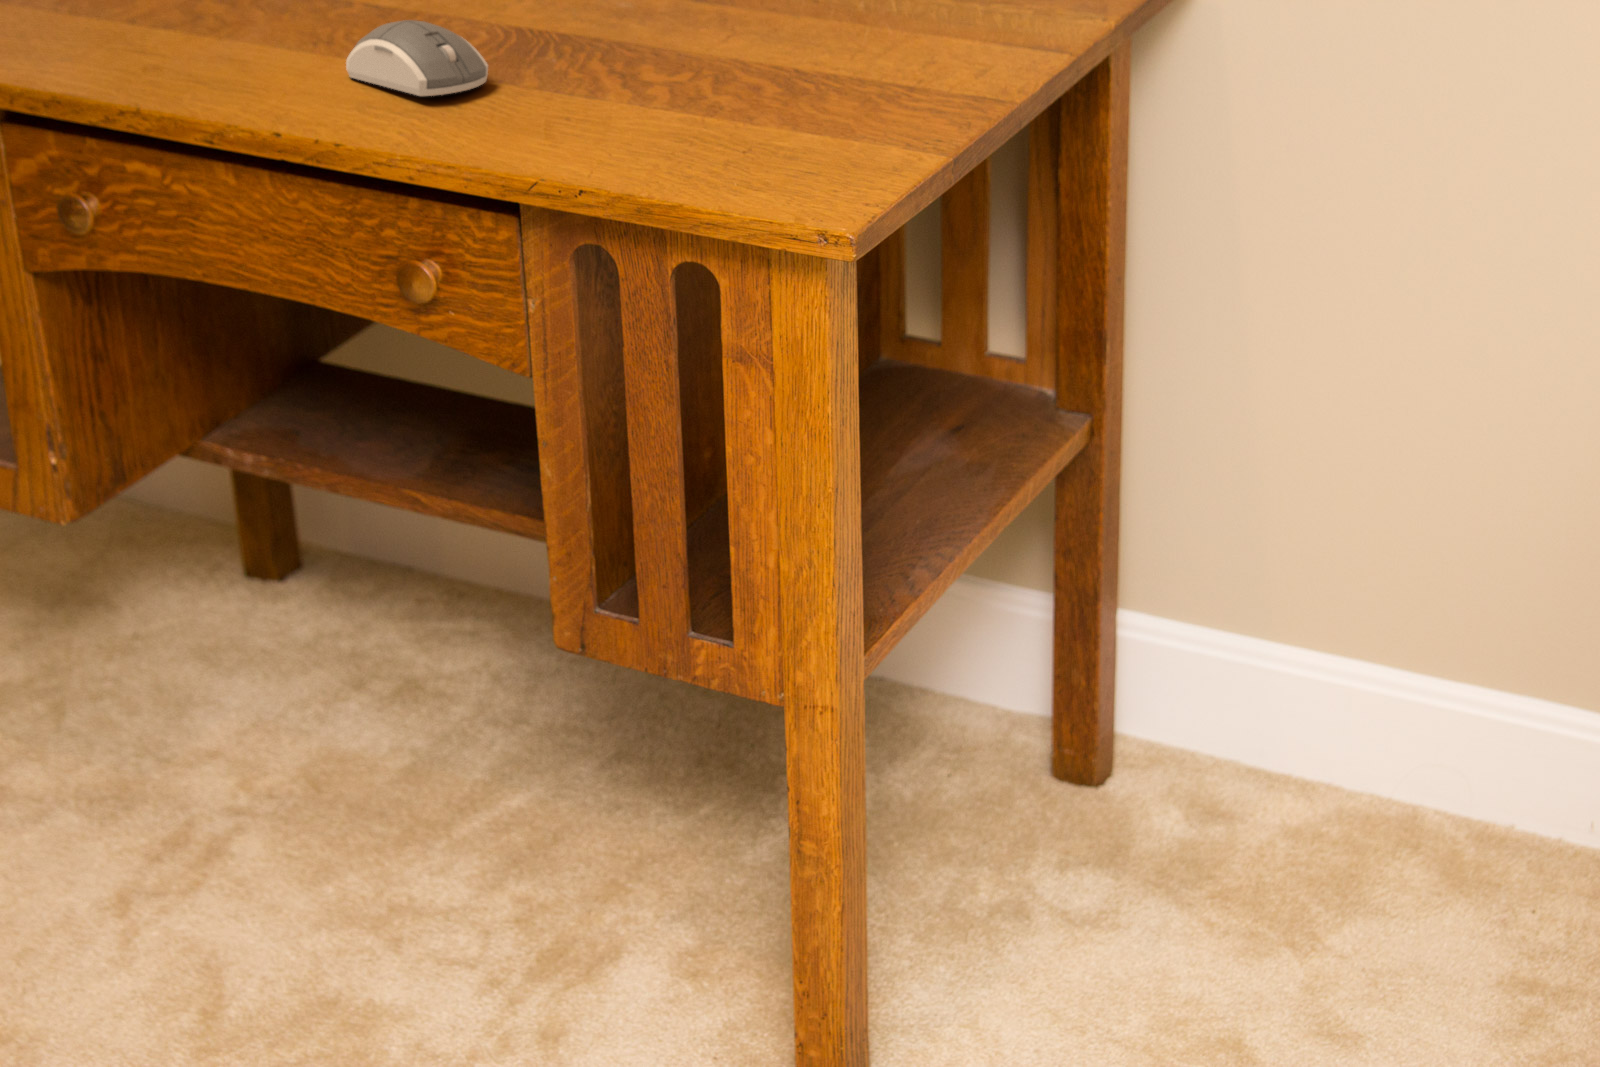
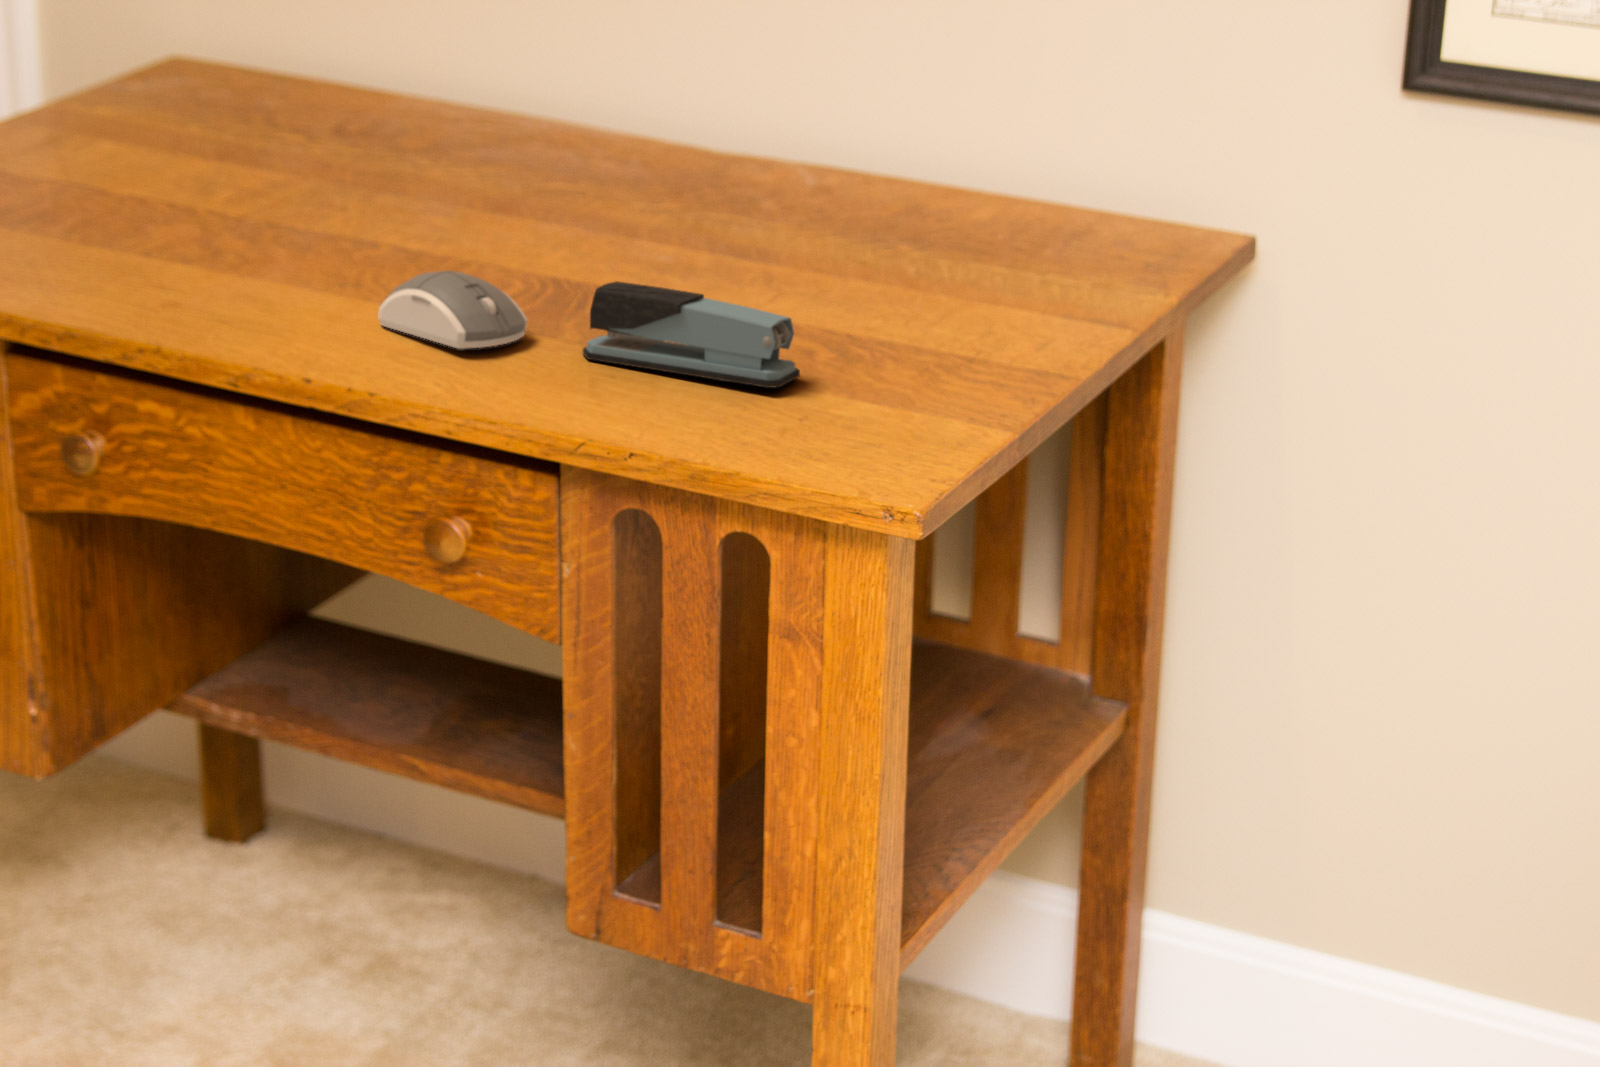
stapler: none [541,24,749,123] -> present [583,281,800,388]

